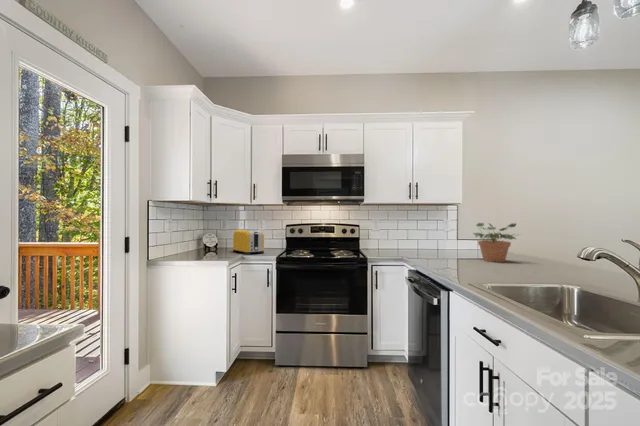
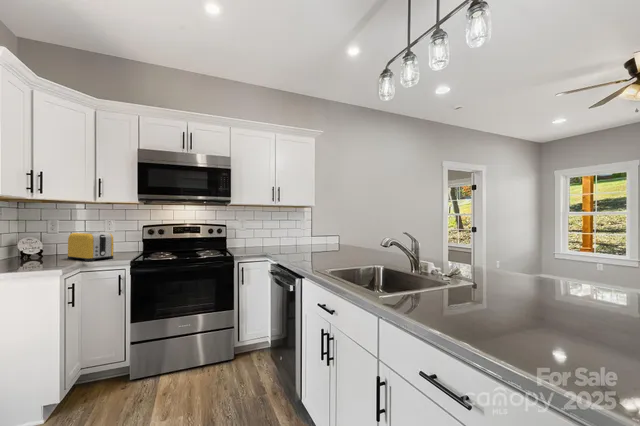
potted plant: present [474,223,516,262] -> none [324,221,358,253]

